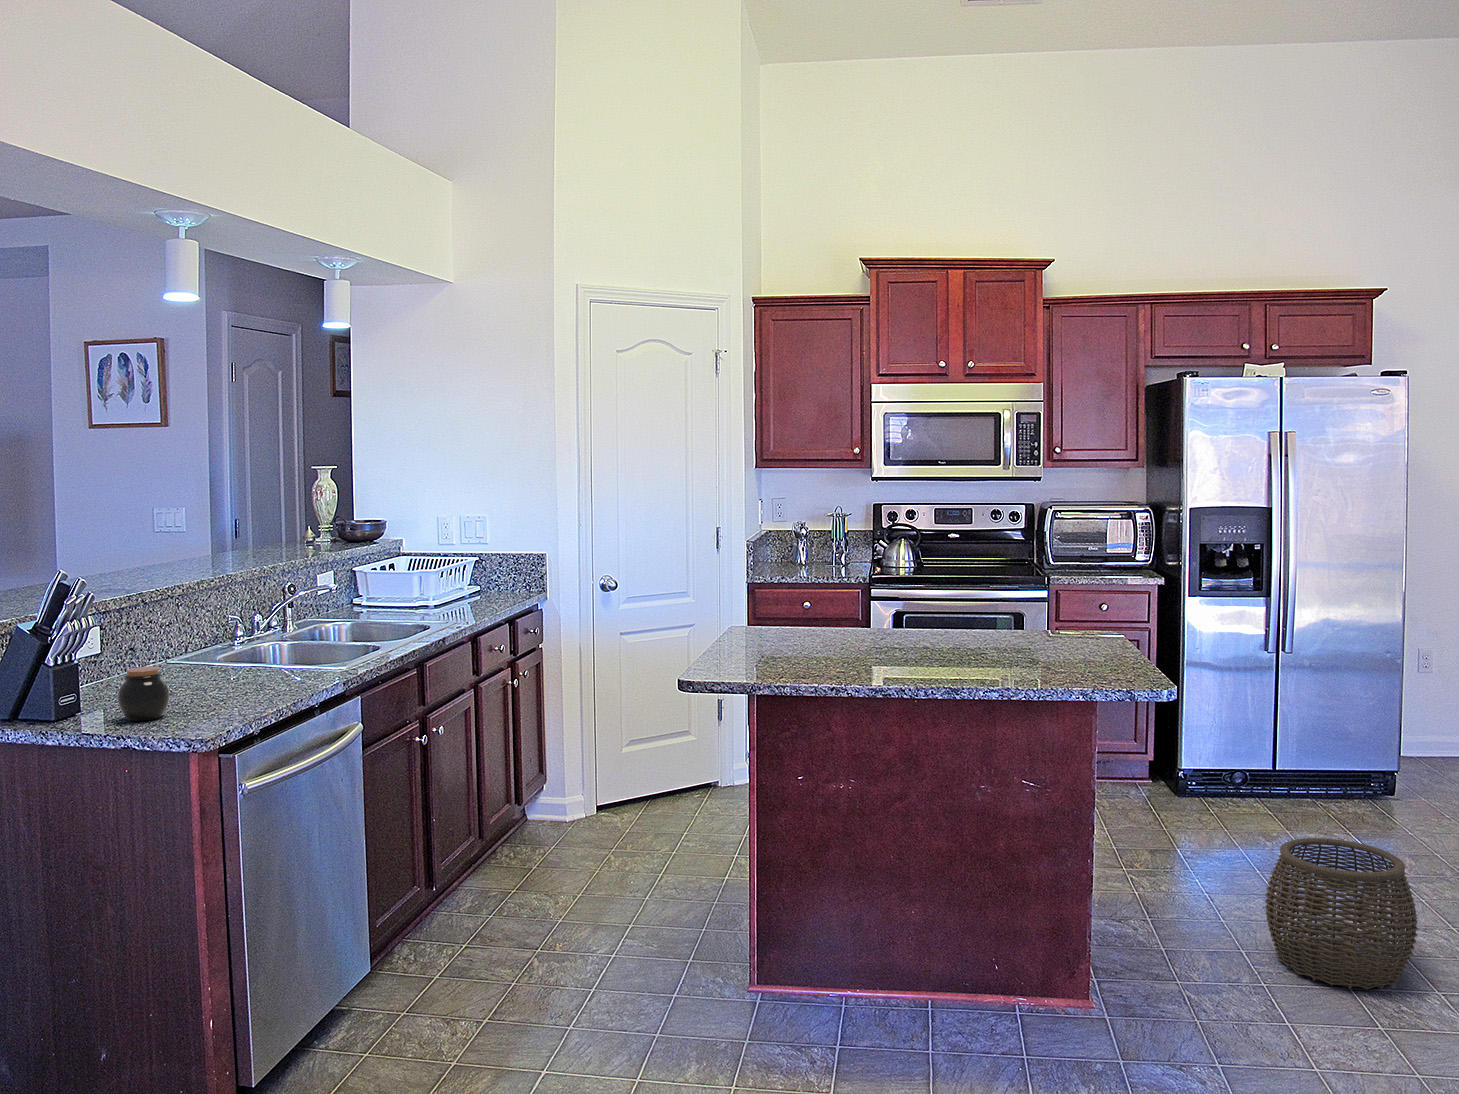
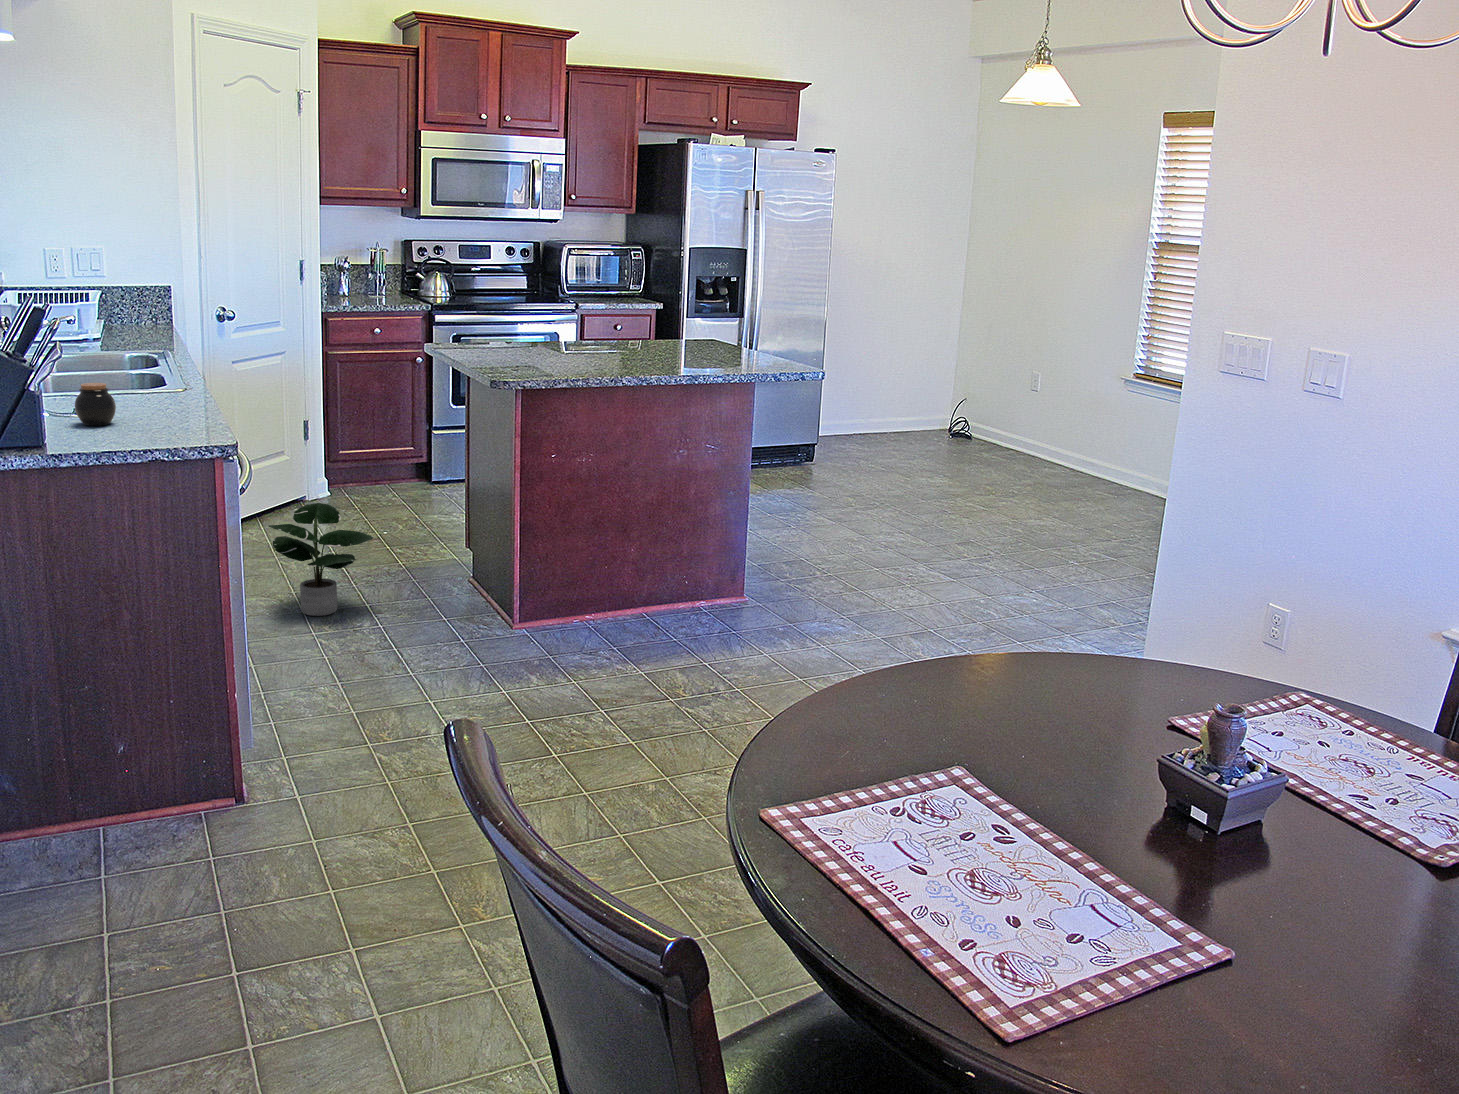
potted plant: none [490,814,614,964] -> present [269,503,374,616]
woven basket: present [1265,838,1418,990] -> none [780,474,864,559]

